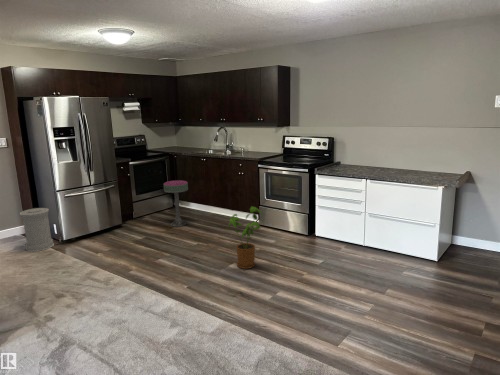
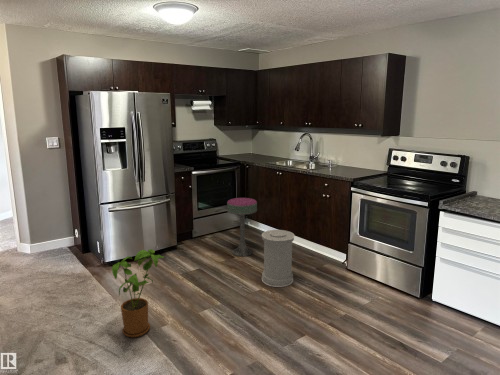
house plant: present [229,207,262,269] -> present [112,249,163,337]
trash can: present [20,208,54,251] -> present [262,230,294,287]

